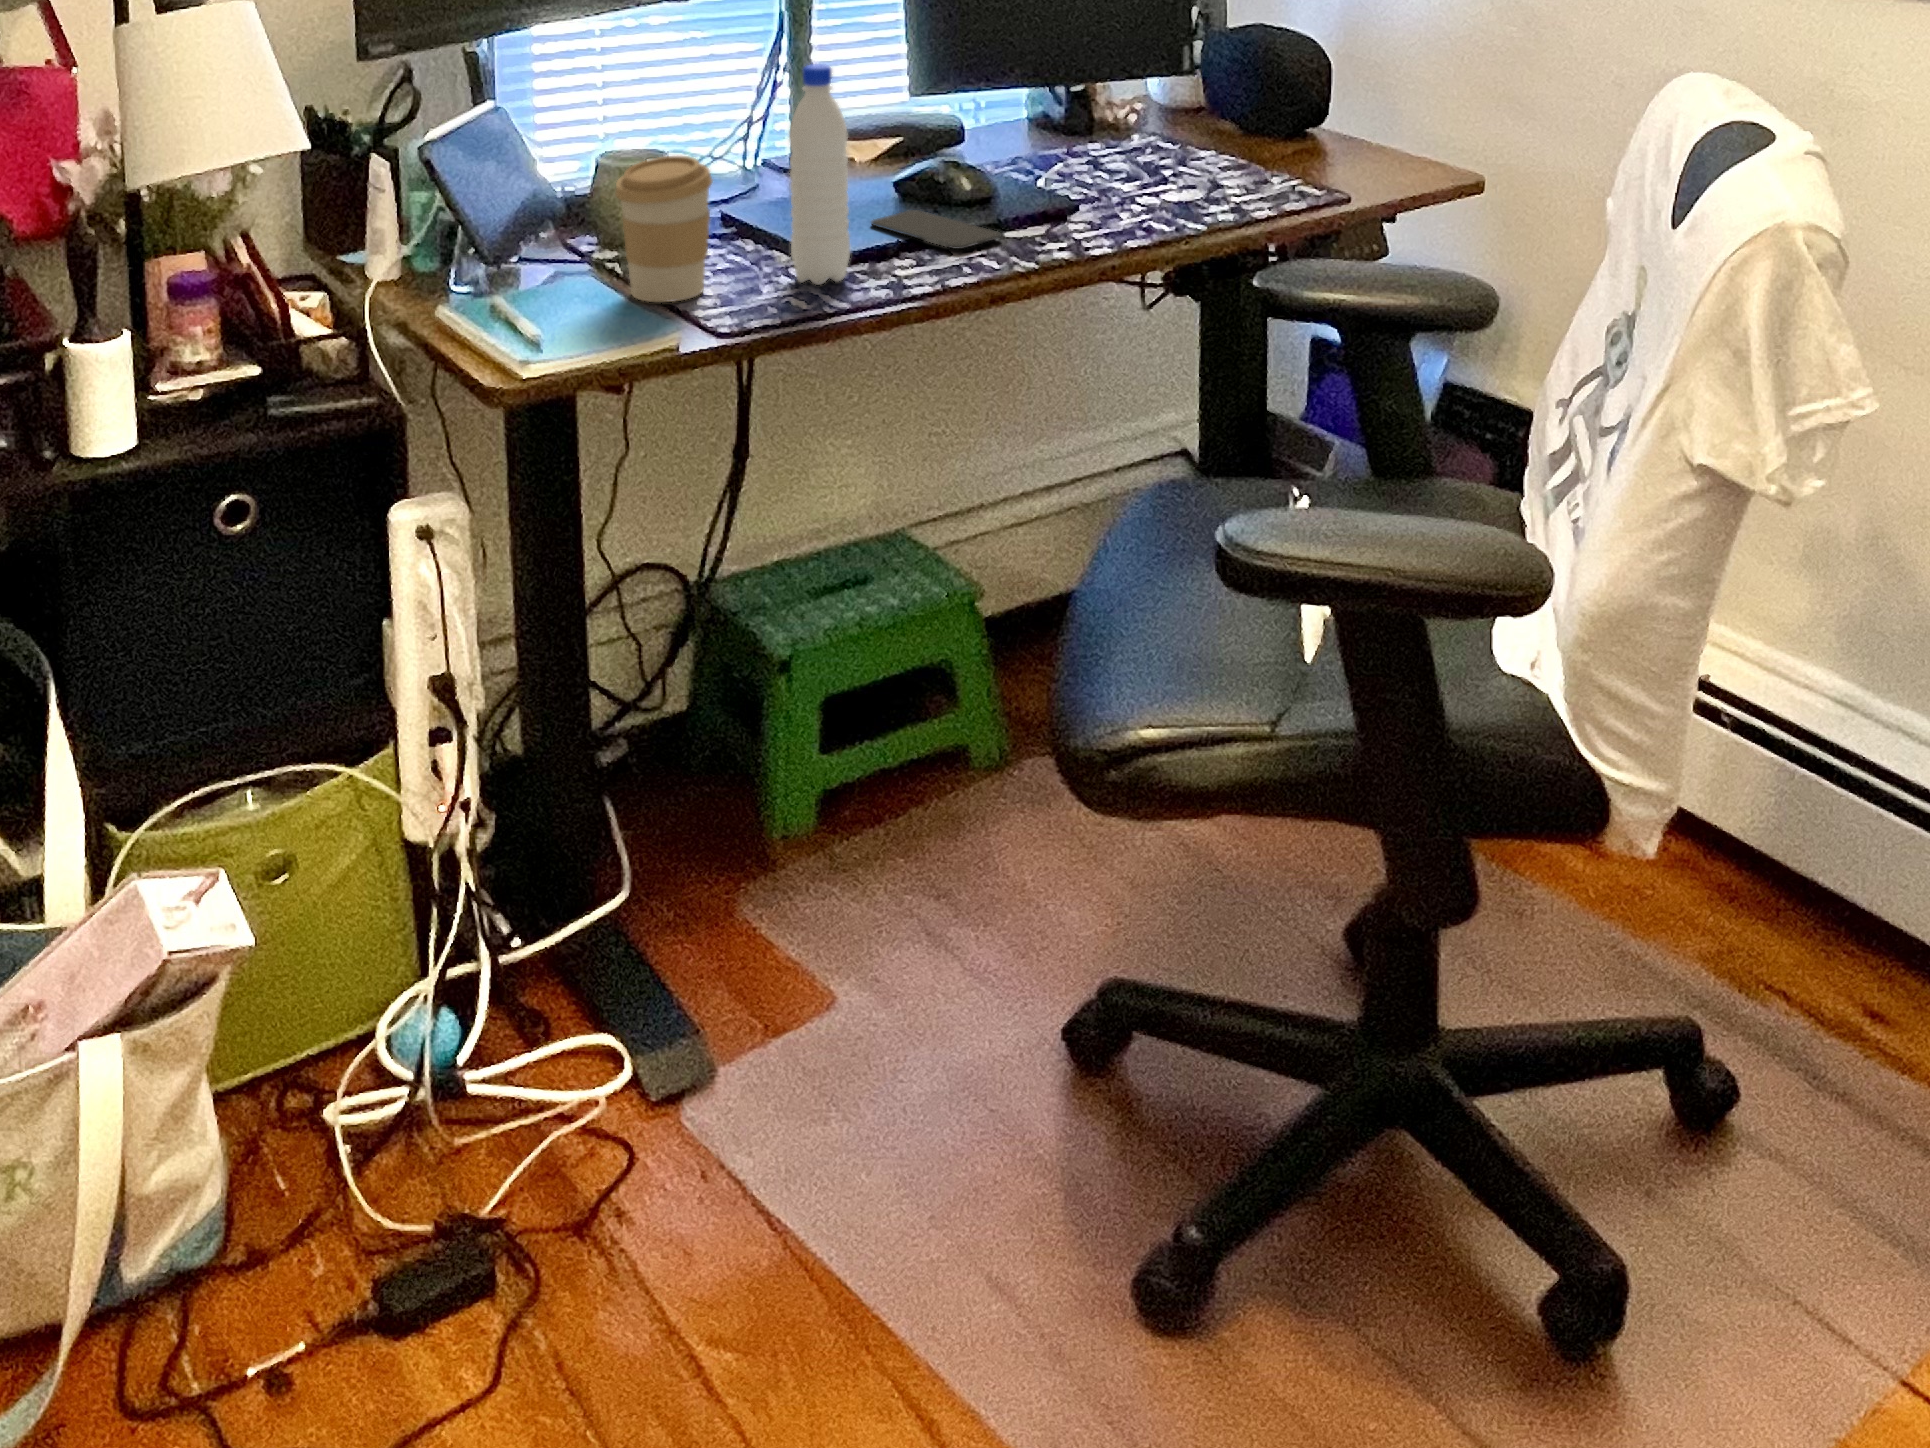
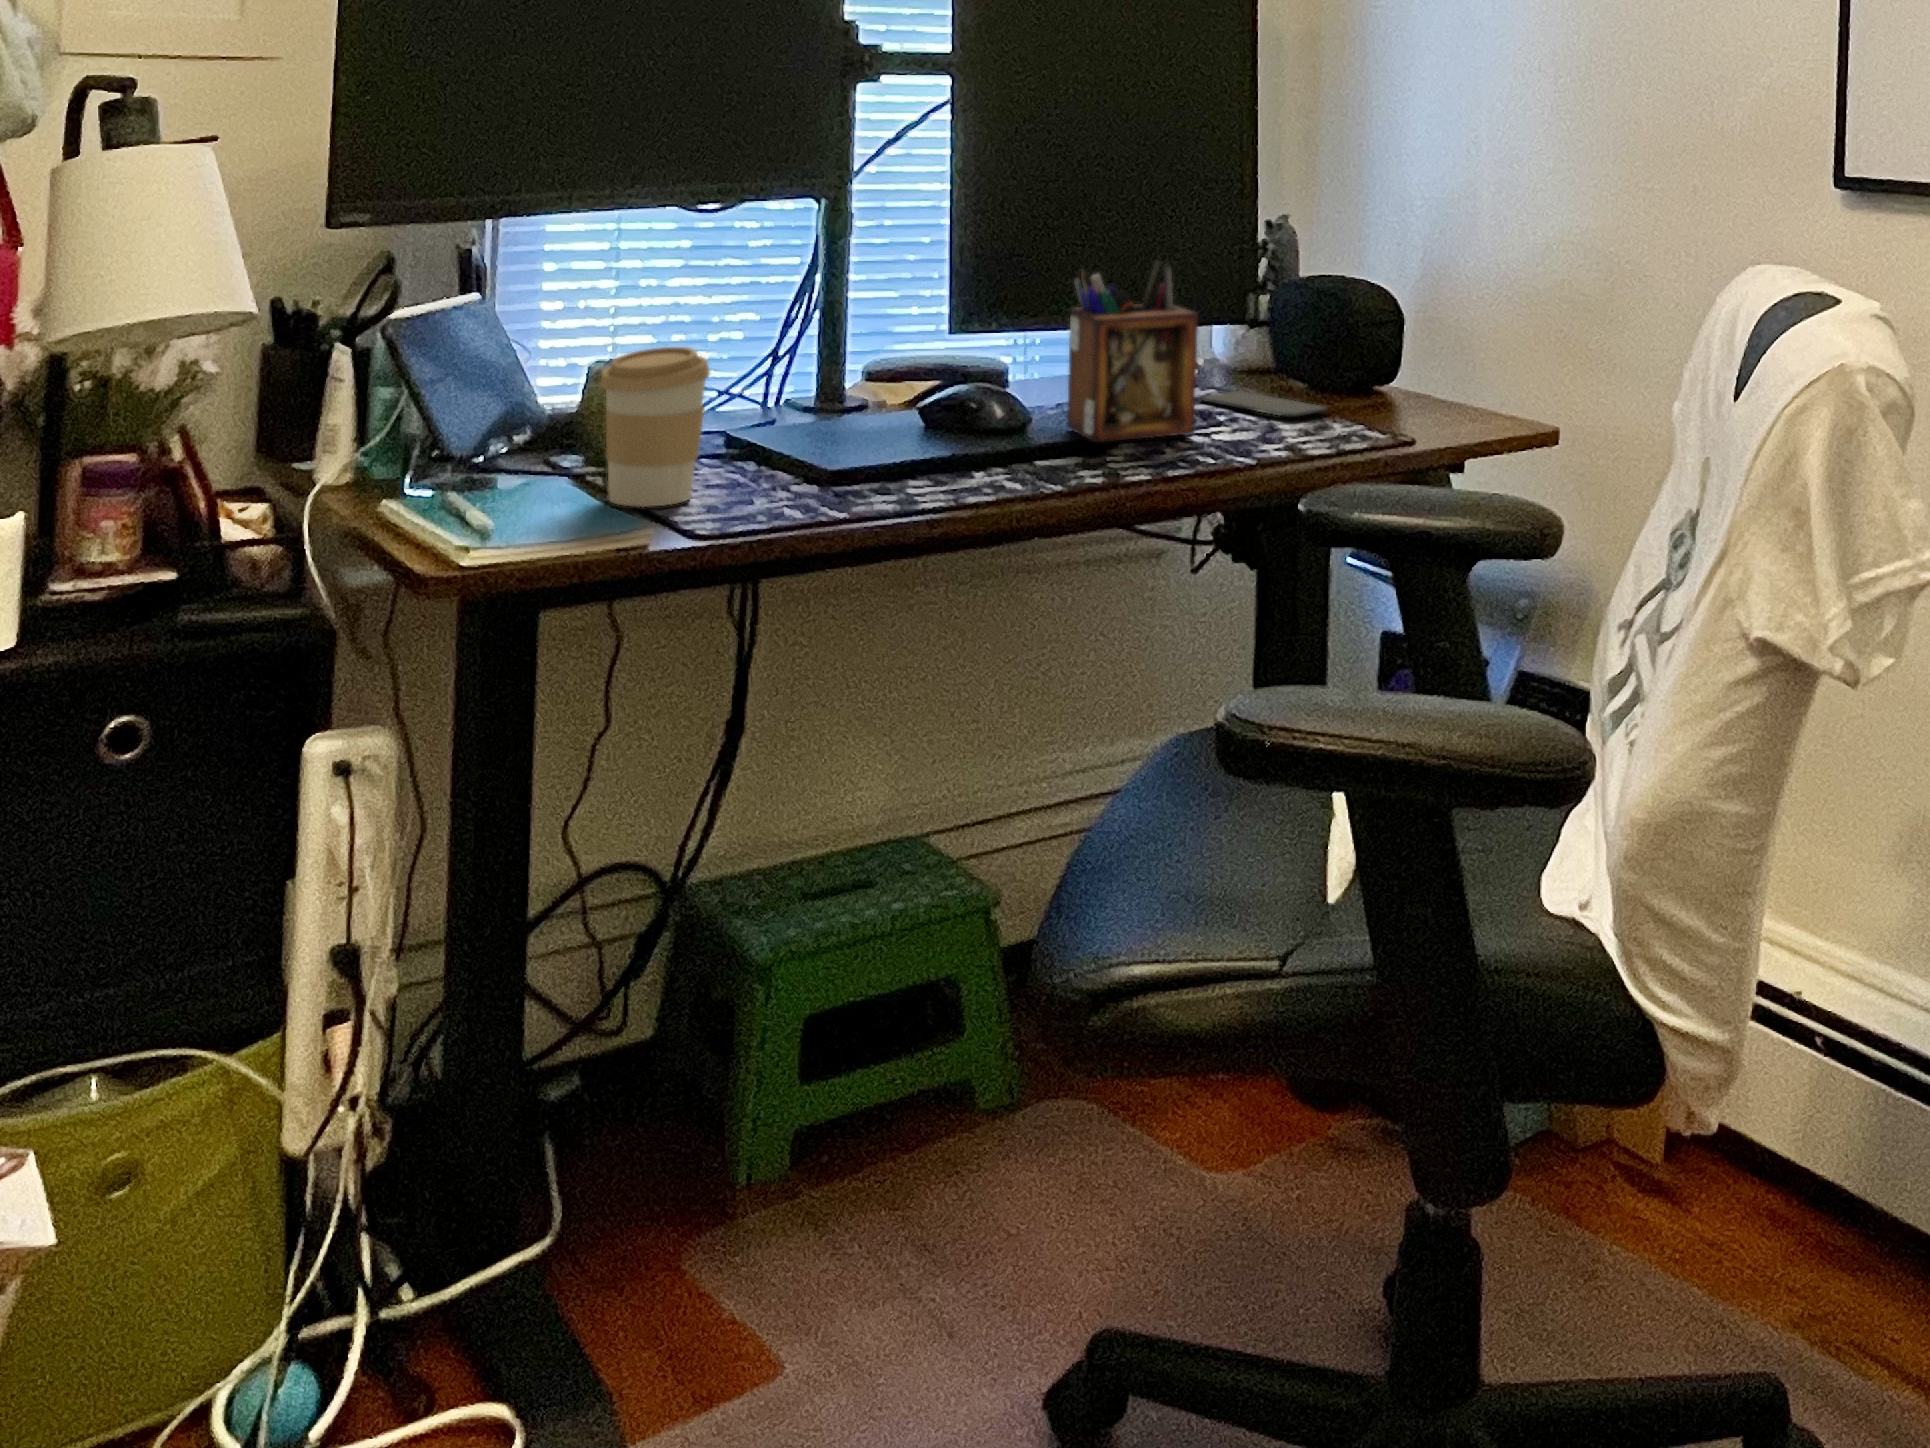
desk organizer: none [1026,39,1145,212] -> present [1067,260,1198,442]
water bottle: present [789,64,850,285] -> none [793,250,864,496]
smartphone: present [871,210,1001,249] -> present [1200,391,1327,417]

